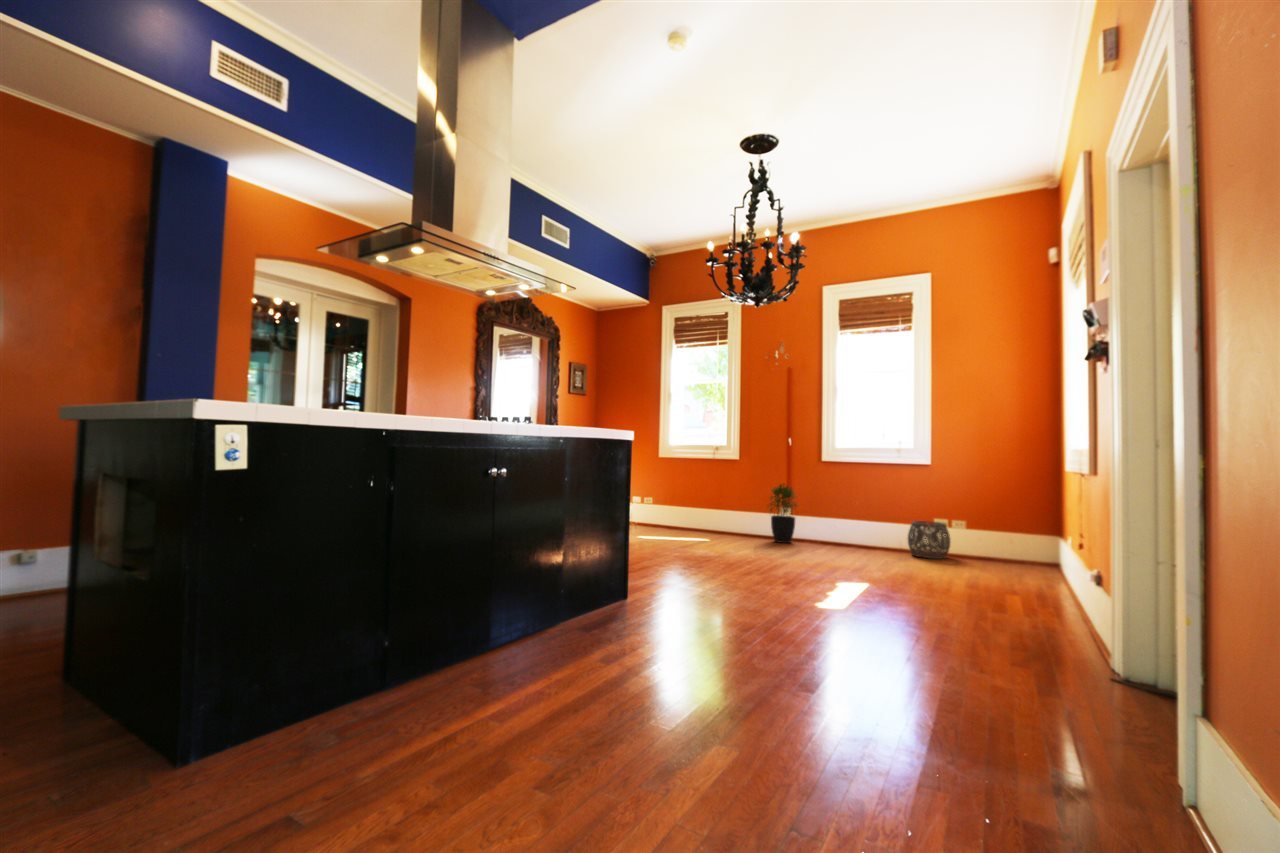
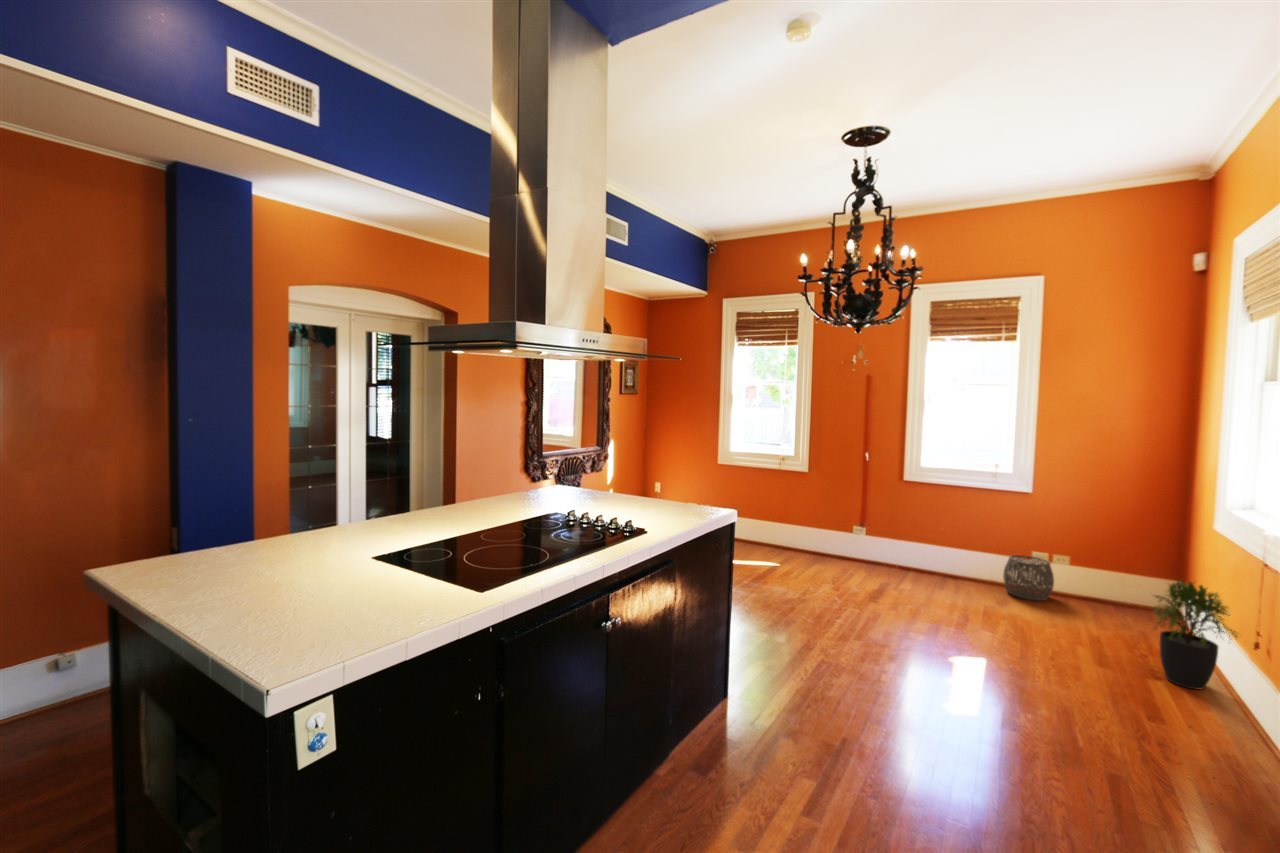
potted plant: present [767,484,796,543] -> present [1154,580,1237,689]

